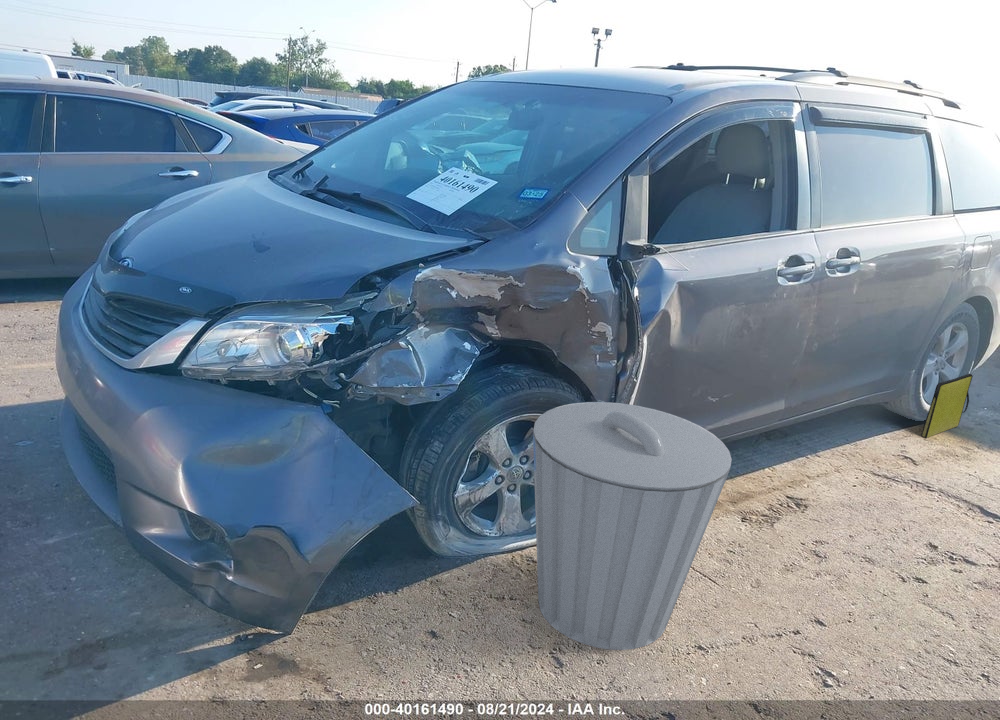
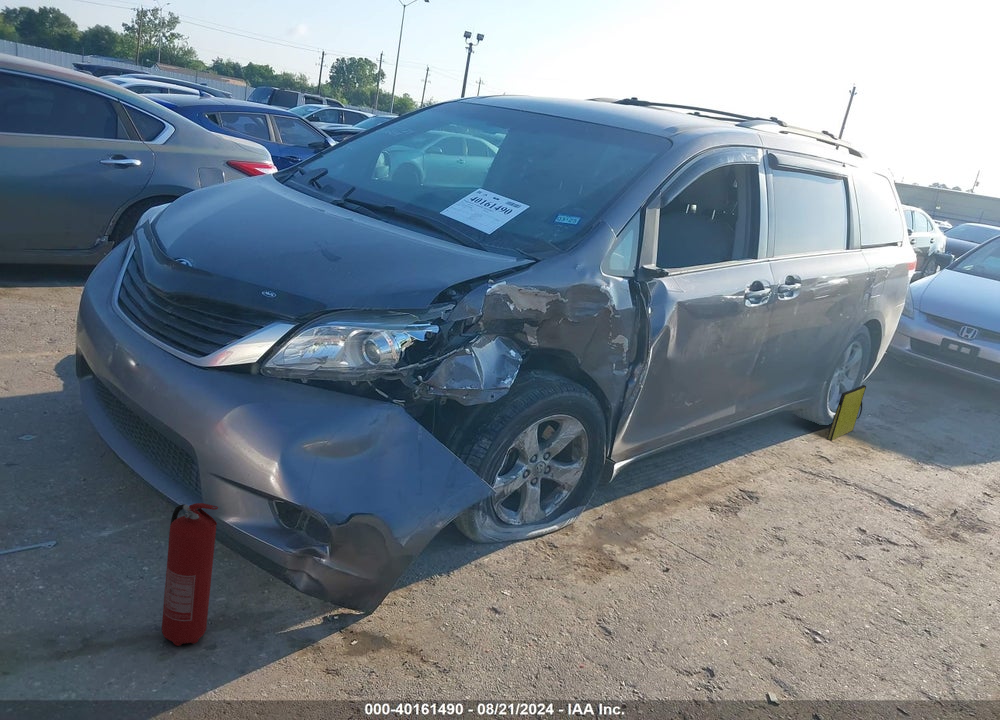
trash can: present [533,402,732,650] -> none [569,405,747,618]
fire extinguisher: none [39,514,96,664] -> present [162,503,218,646]

